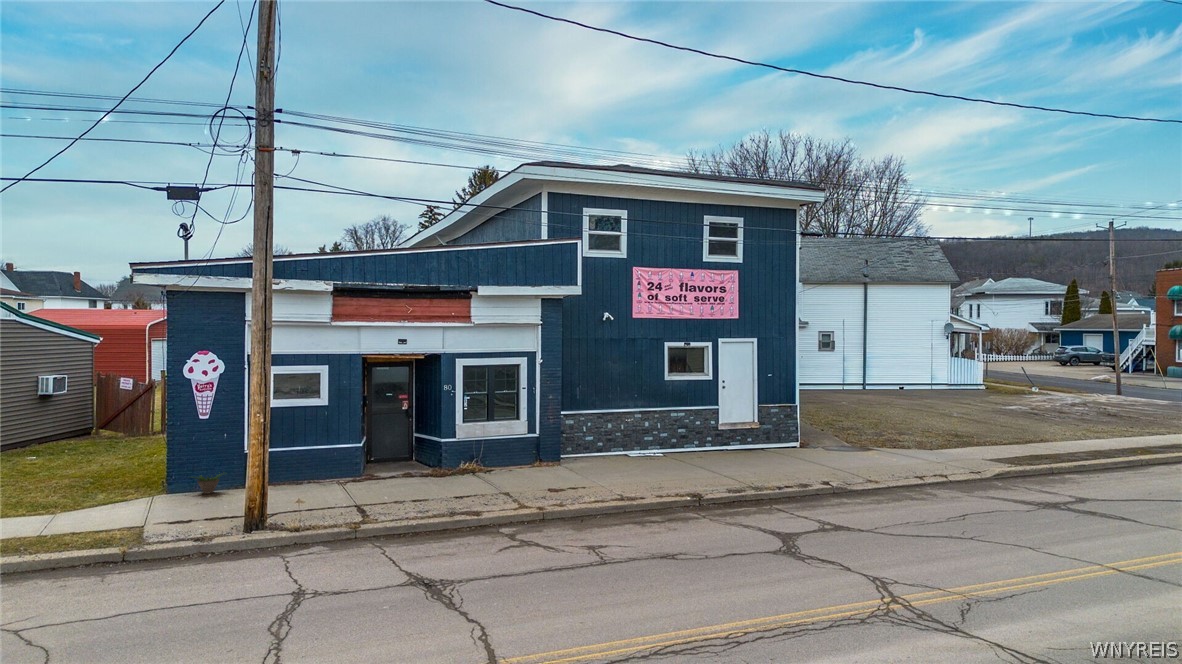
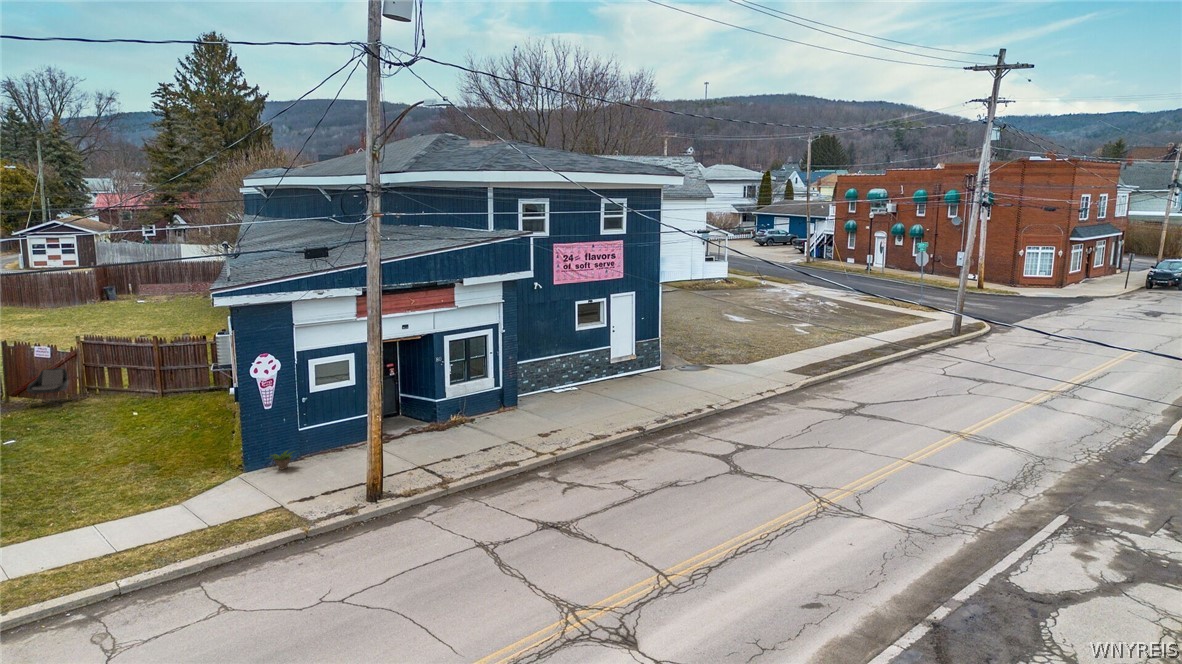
lounge chair: none [90,397,136,436] -> present [27,368,72,408]

